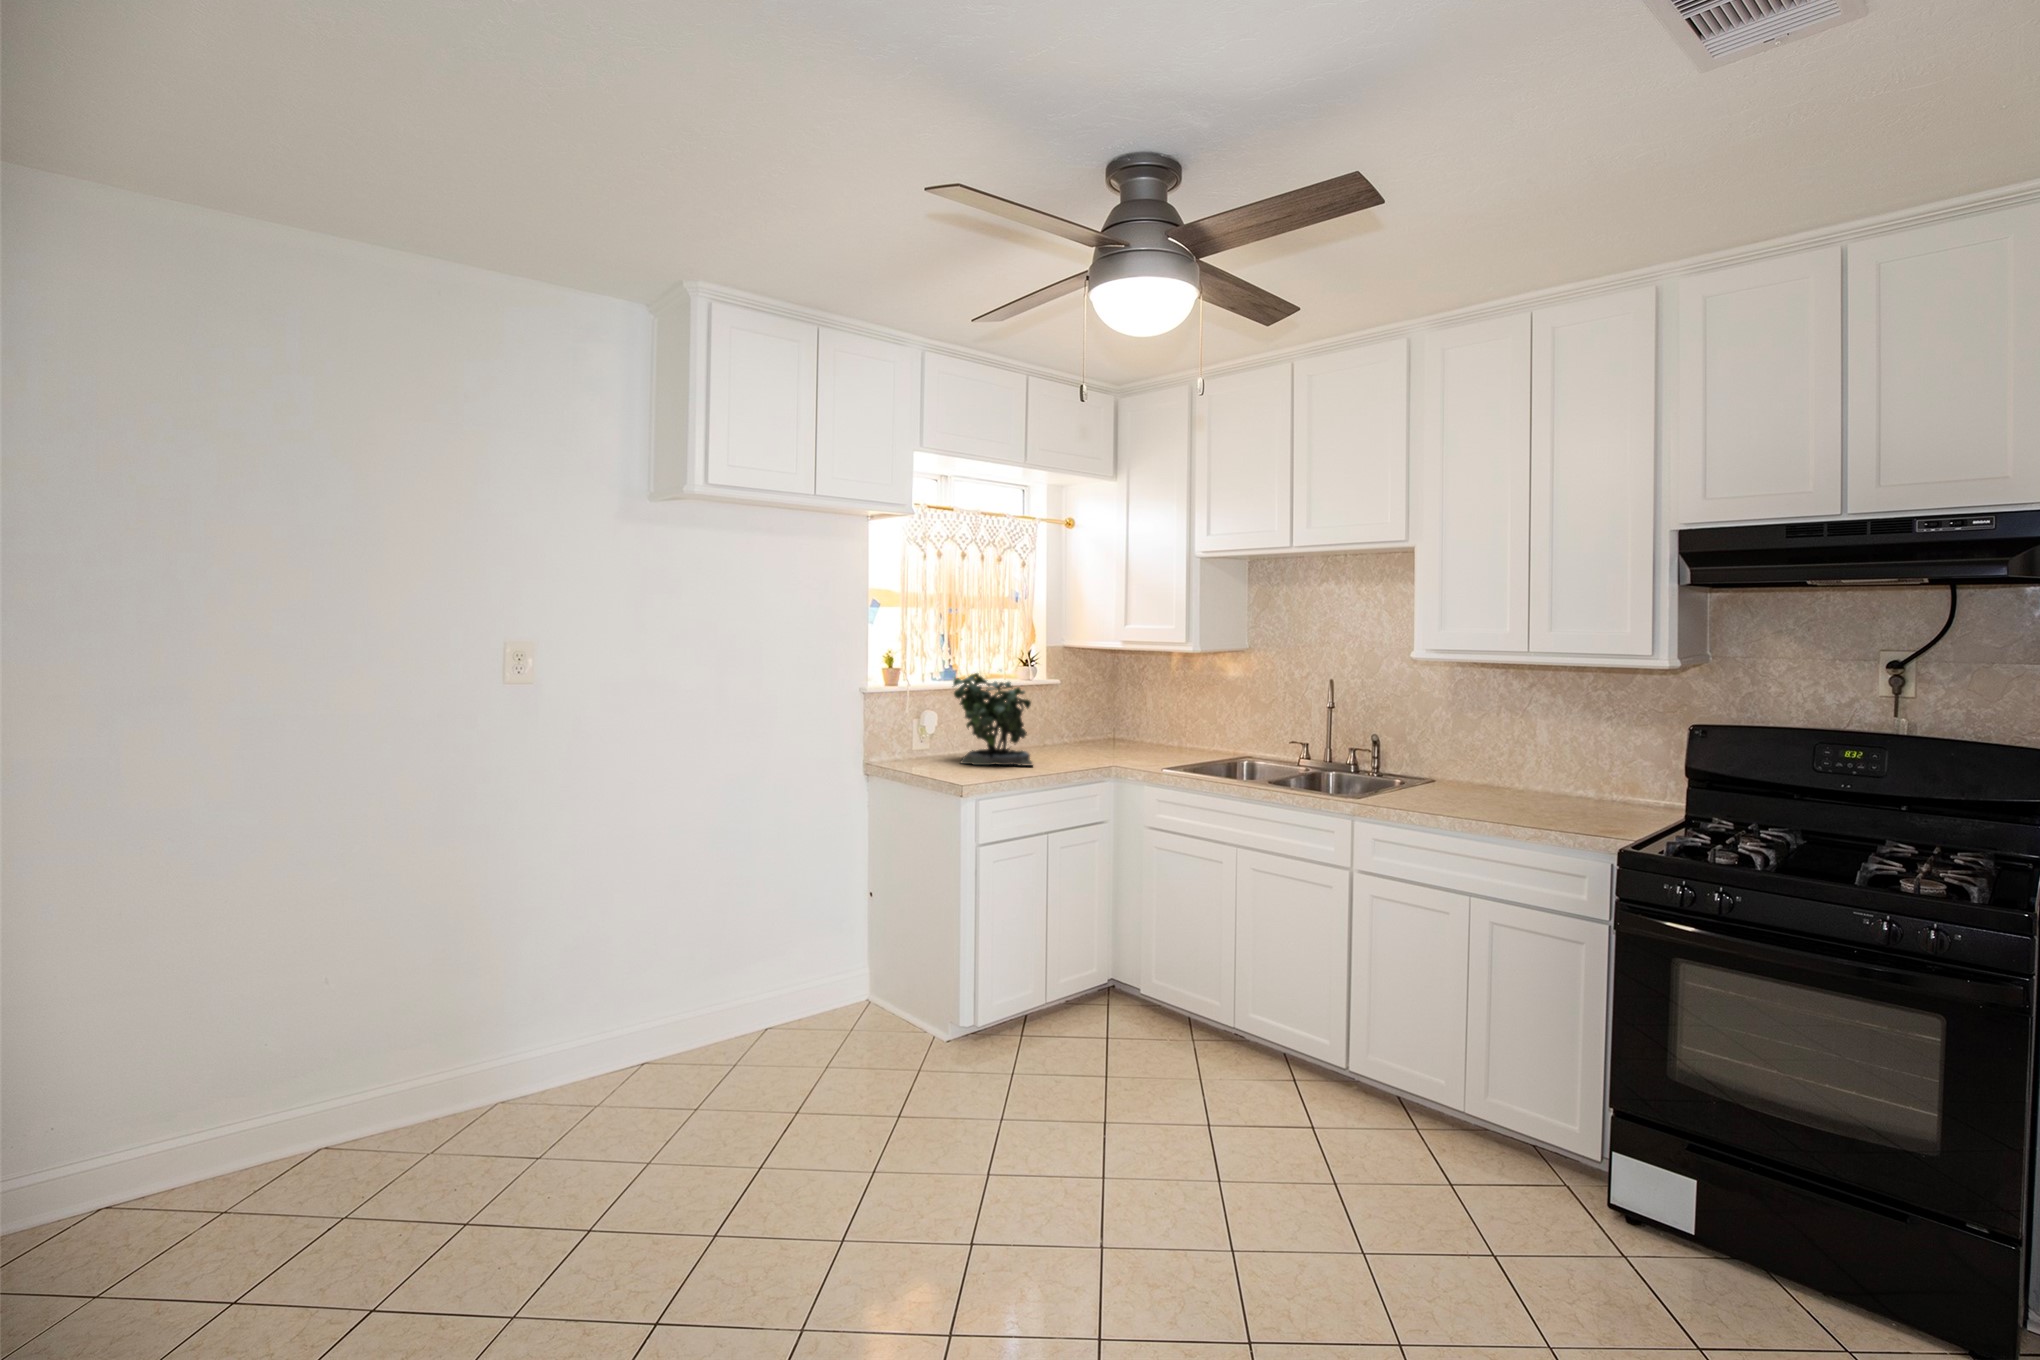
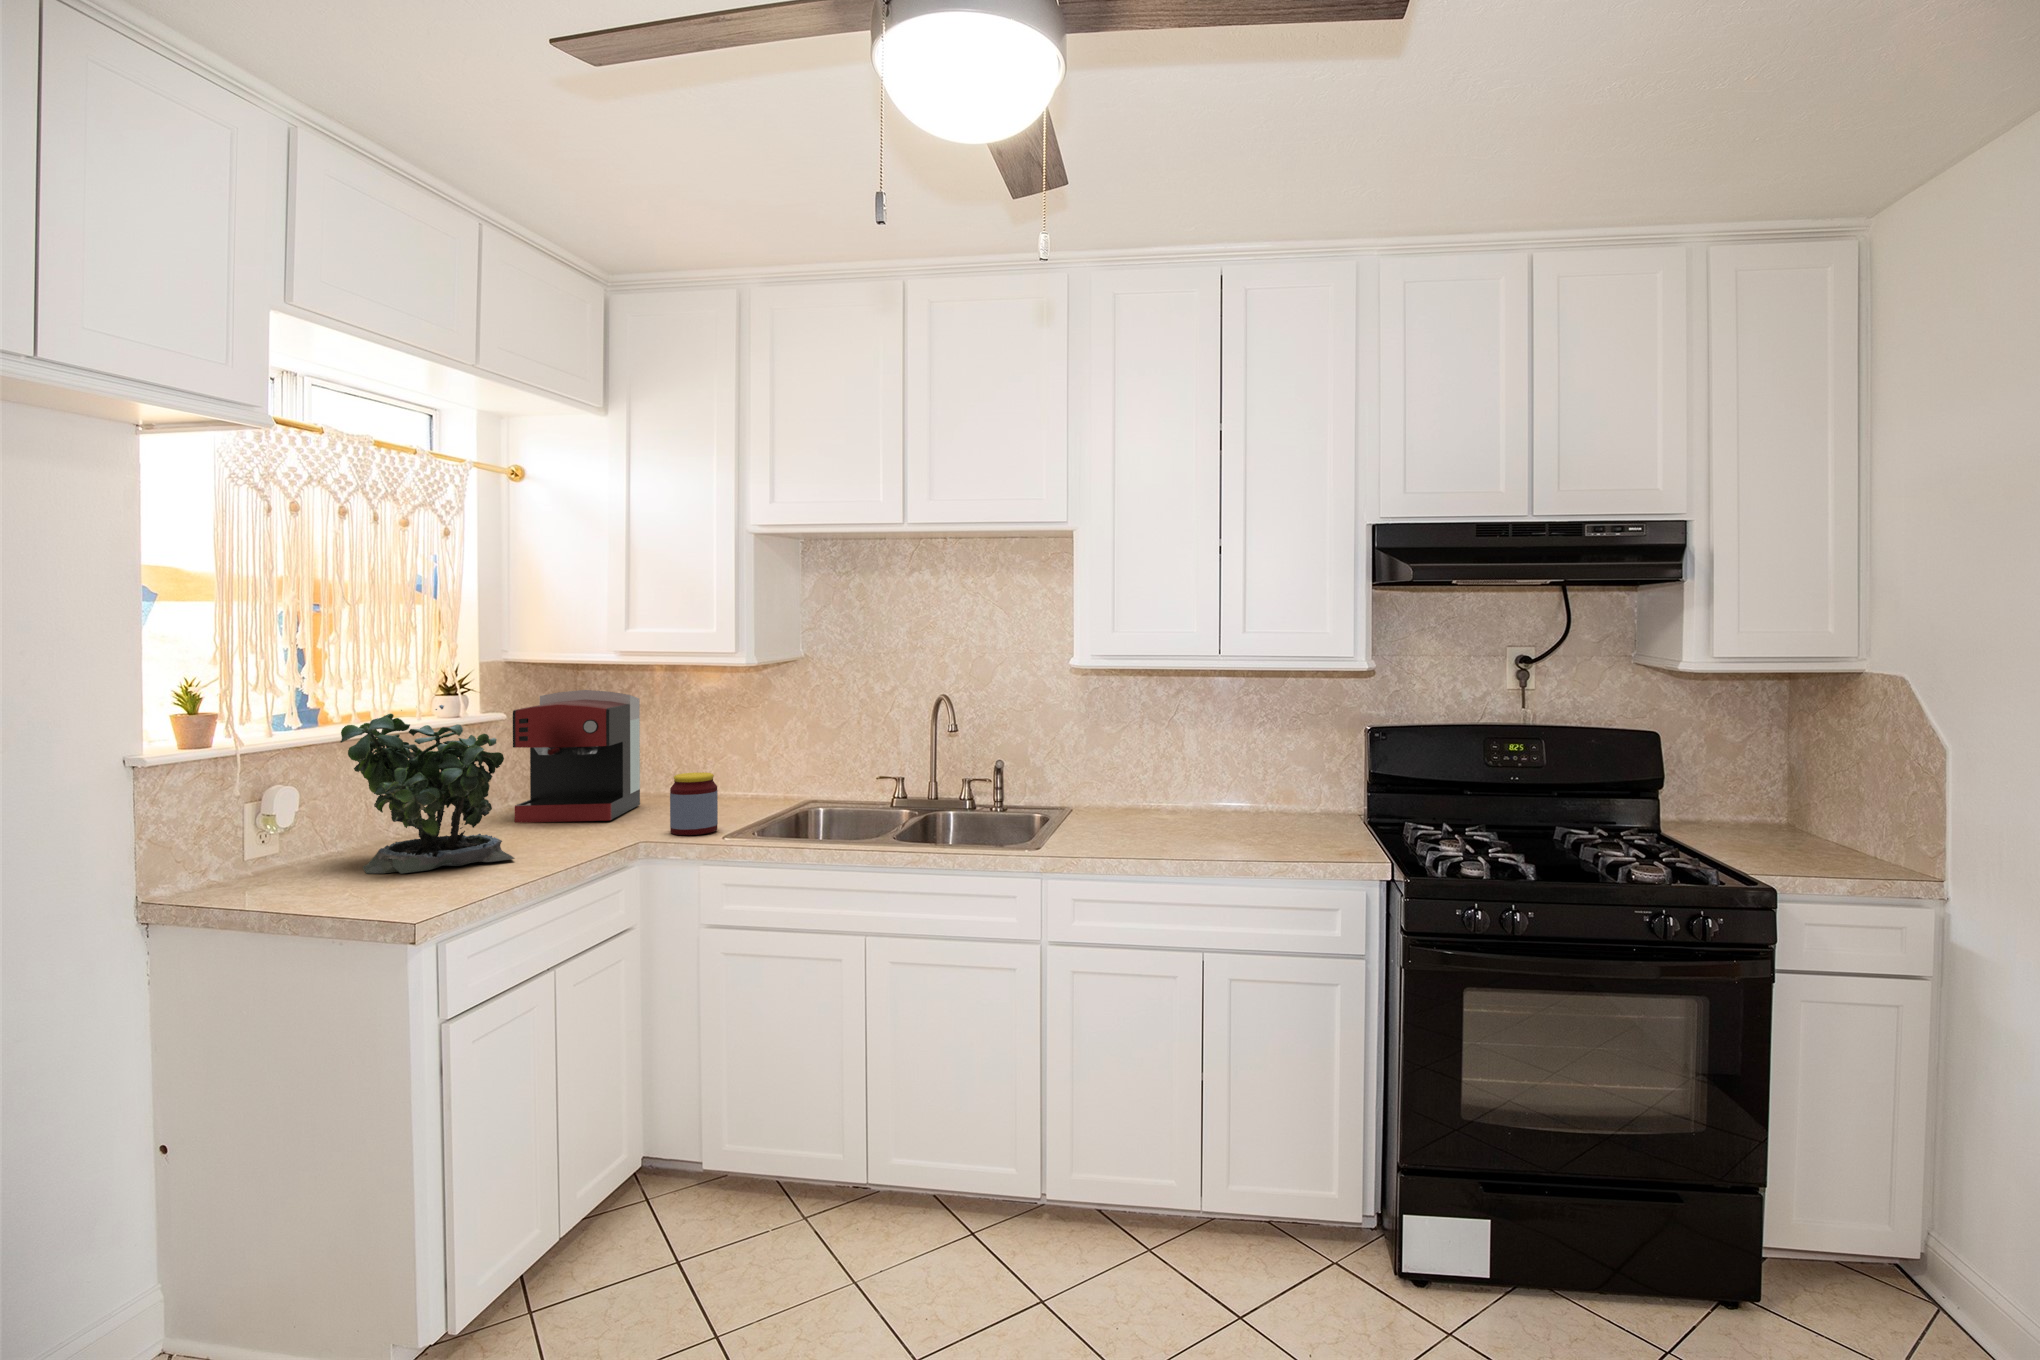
coffee maker: none [1057,667,1140,755] -> present [513,690,640,823]
jar: none [1135,726,1166,767] -> present [670,772,718,835]

